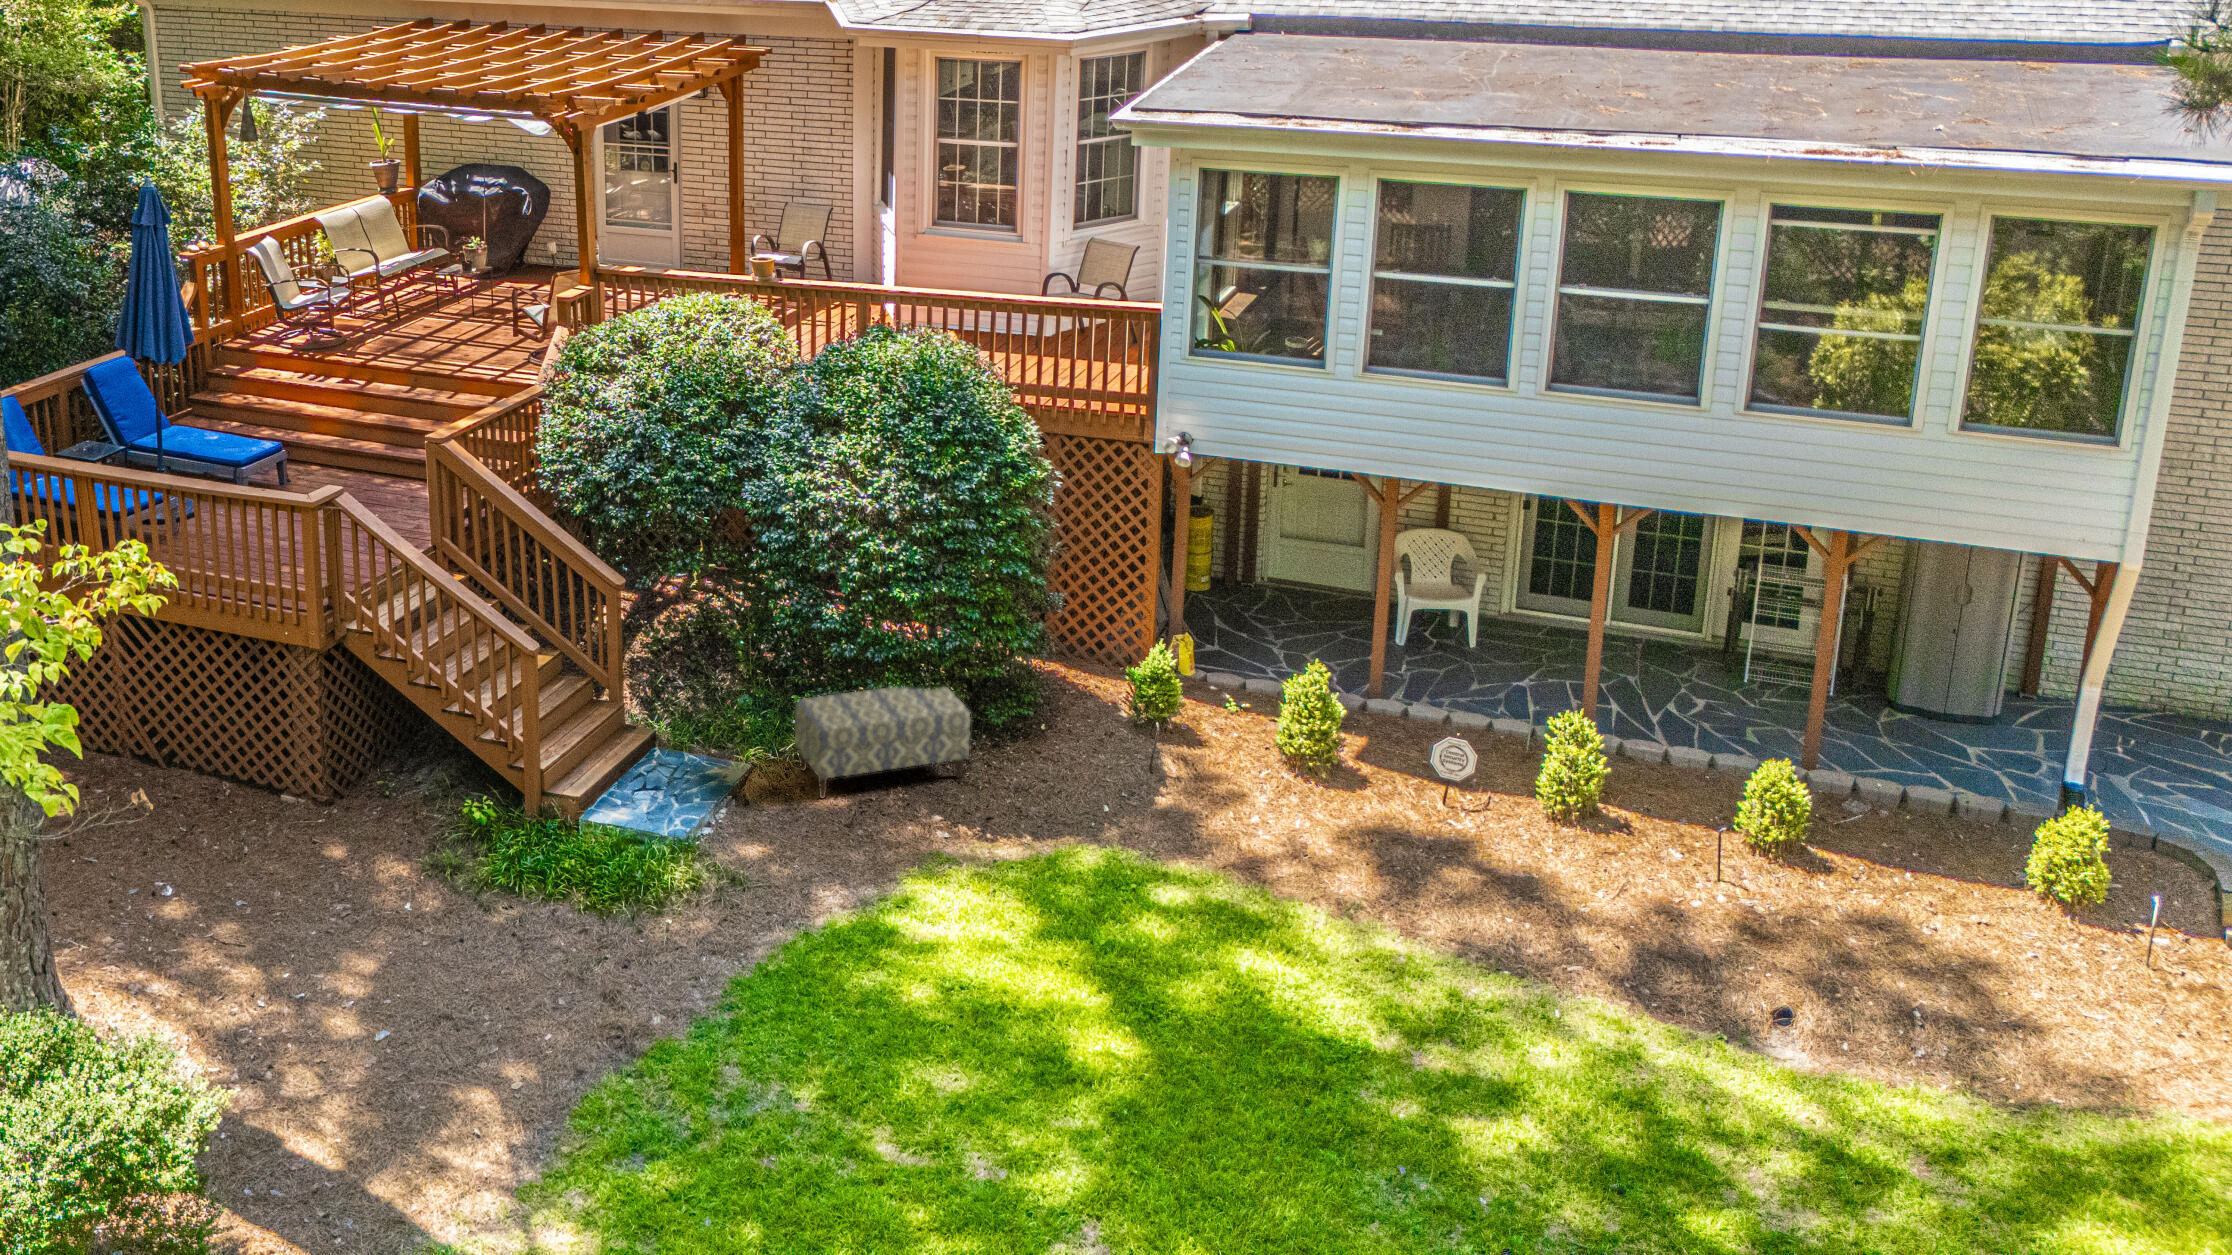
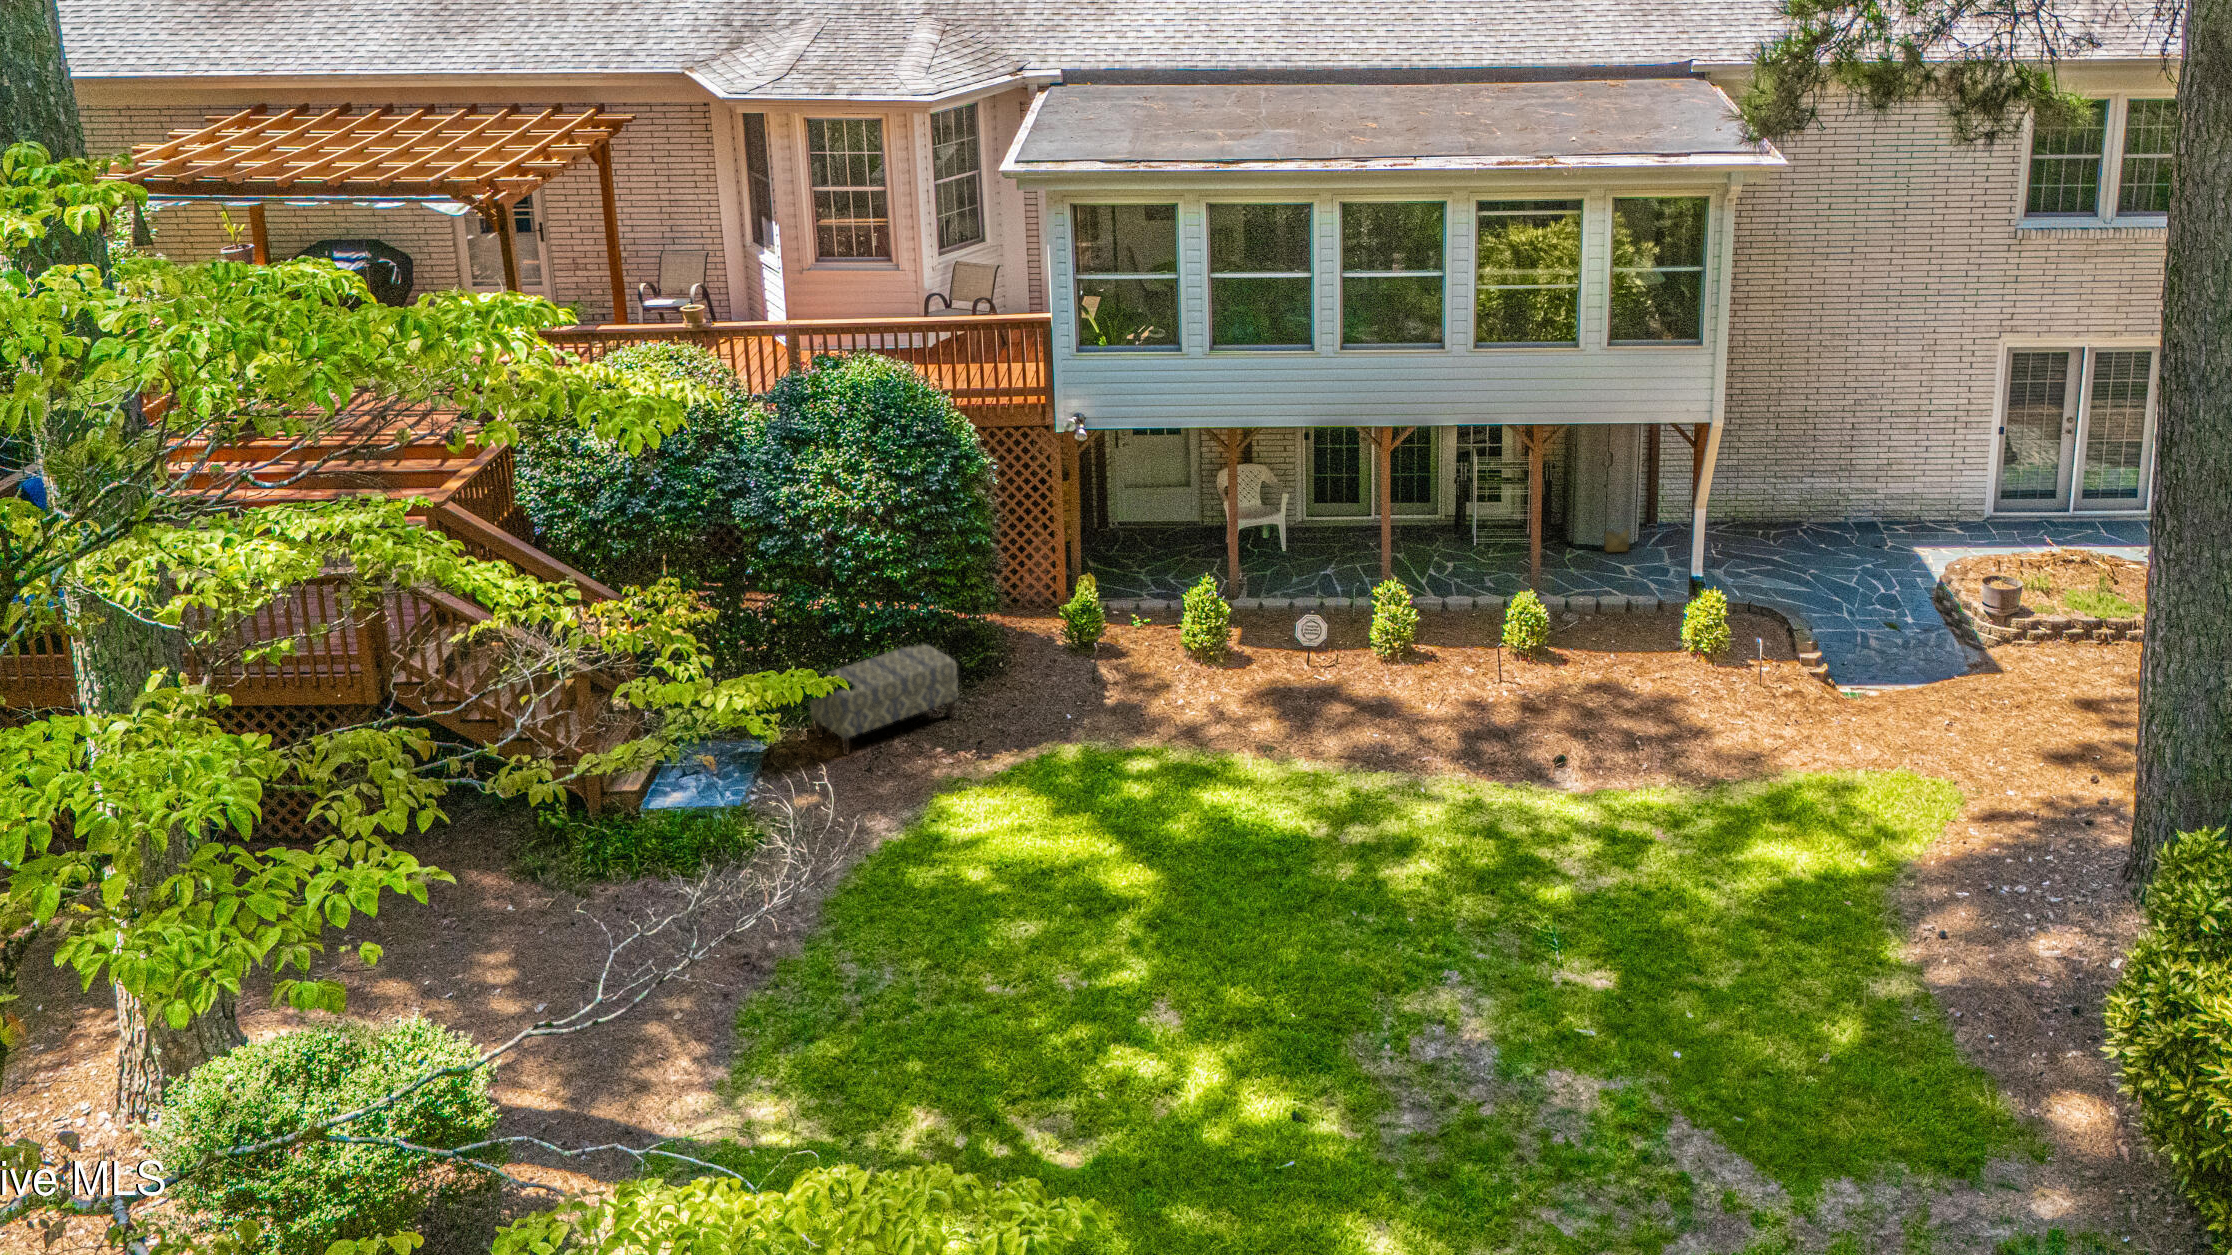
woven basket: none [1936,677,1982,733] -> present [1604,529,1629,552]

